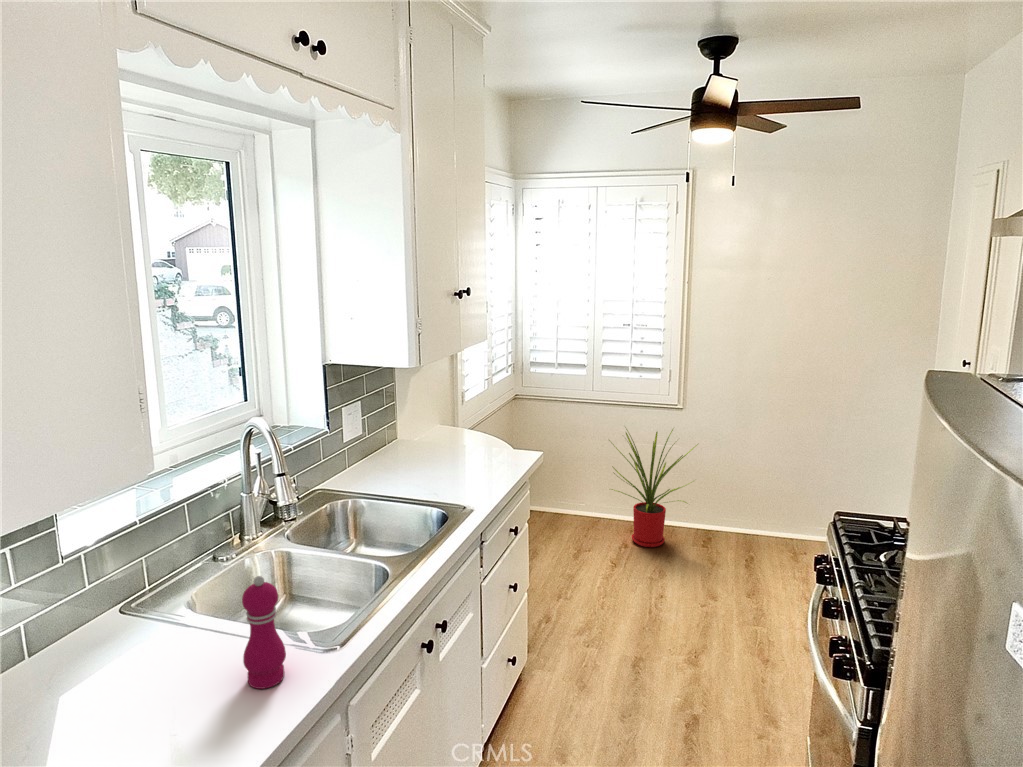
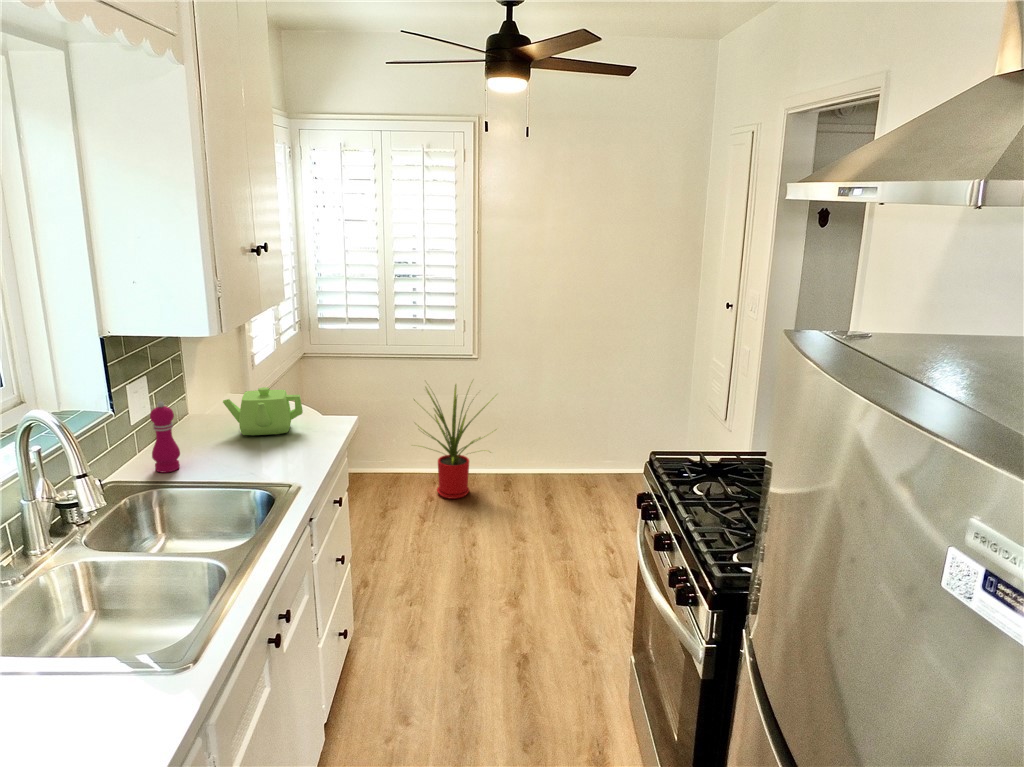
teapot: none [421,418,489,461] -> present [223,387,303,436]
pepper mill: present [242,576,286,689] -> present [150,402,180,472]

